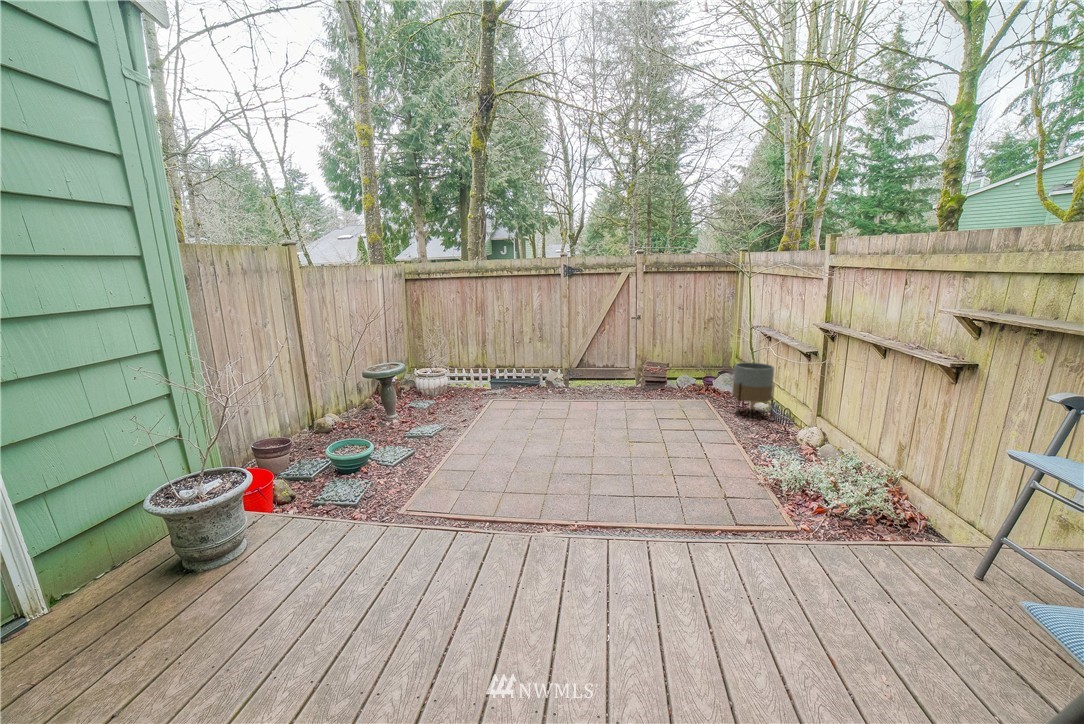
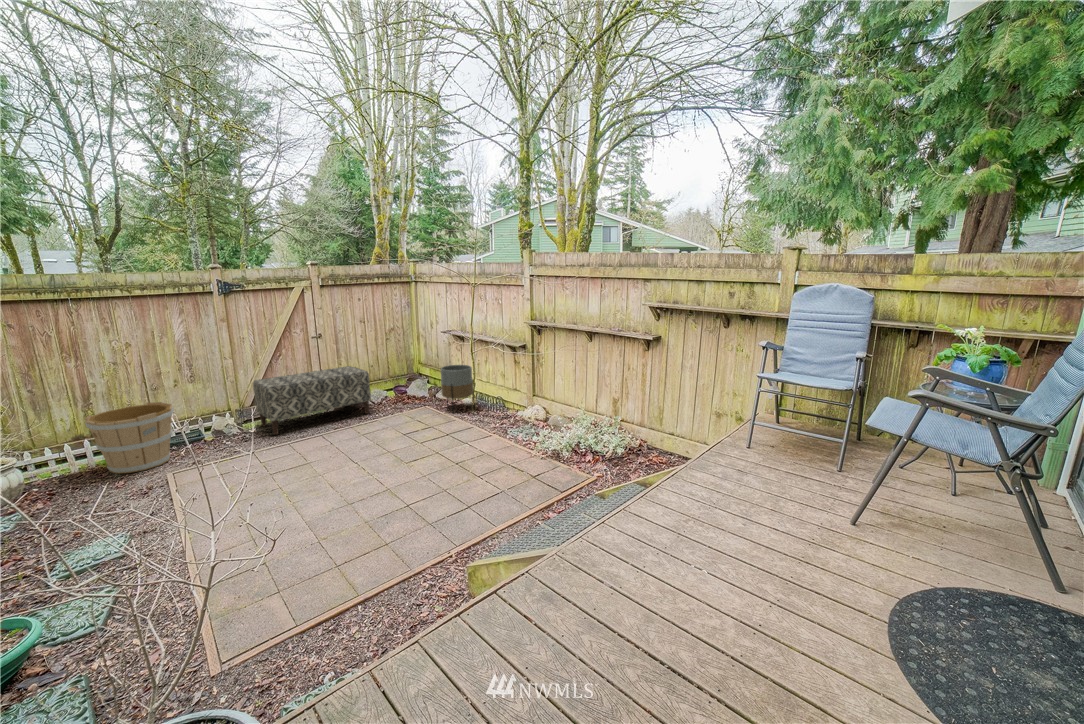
bench: none [576,348,666,396] -> present [253,366,371,435]
wooden bucket: none [475,351,520,394] -> present [85,402,174,474]

